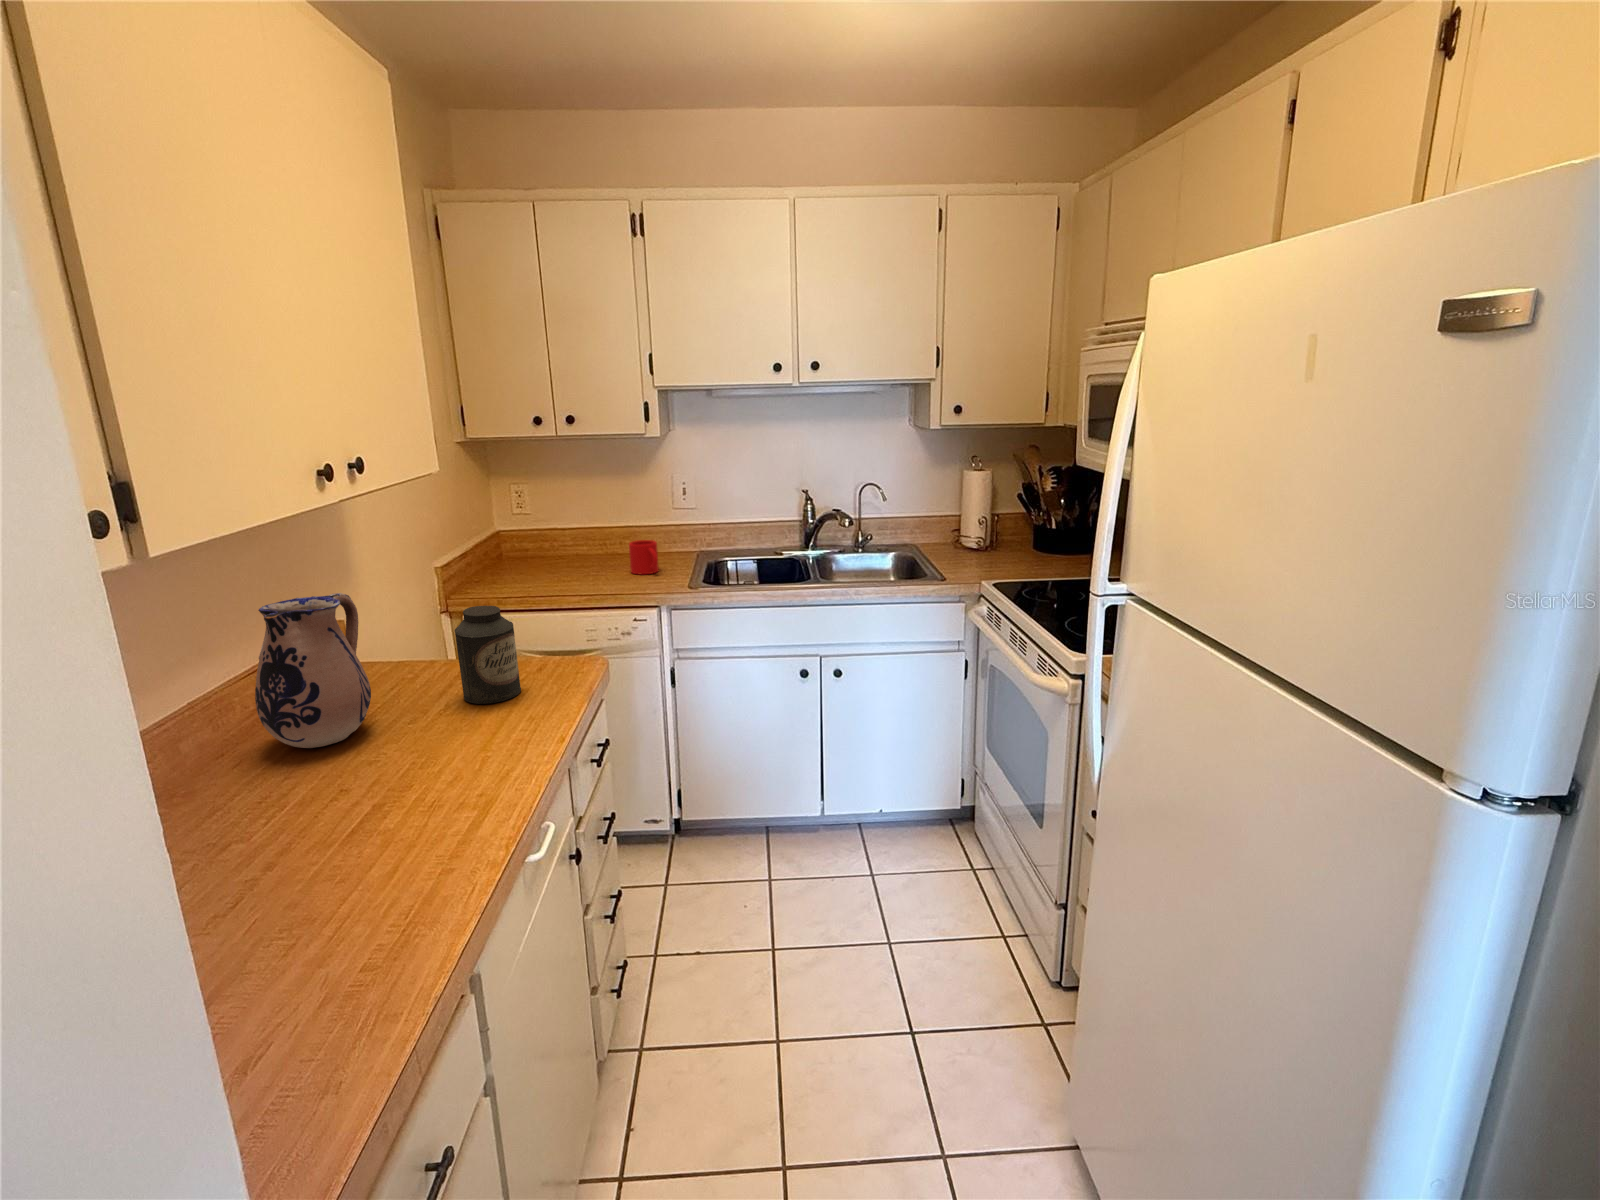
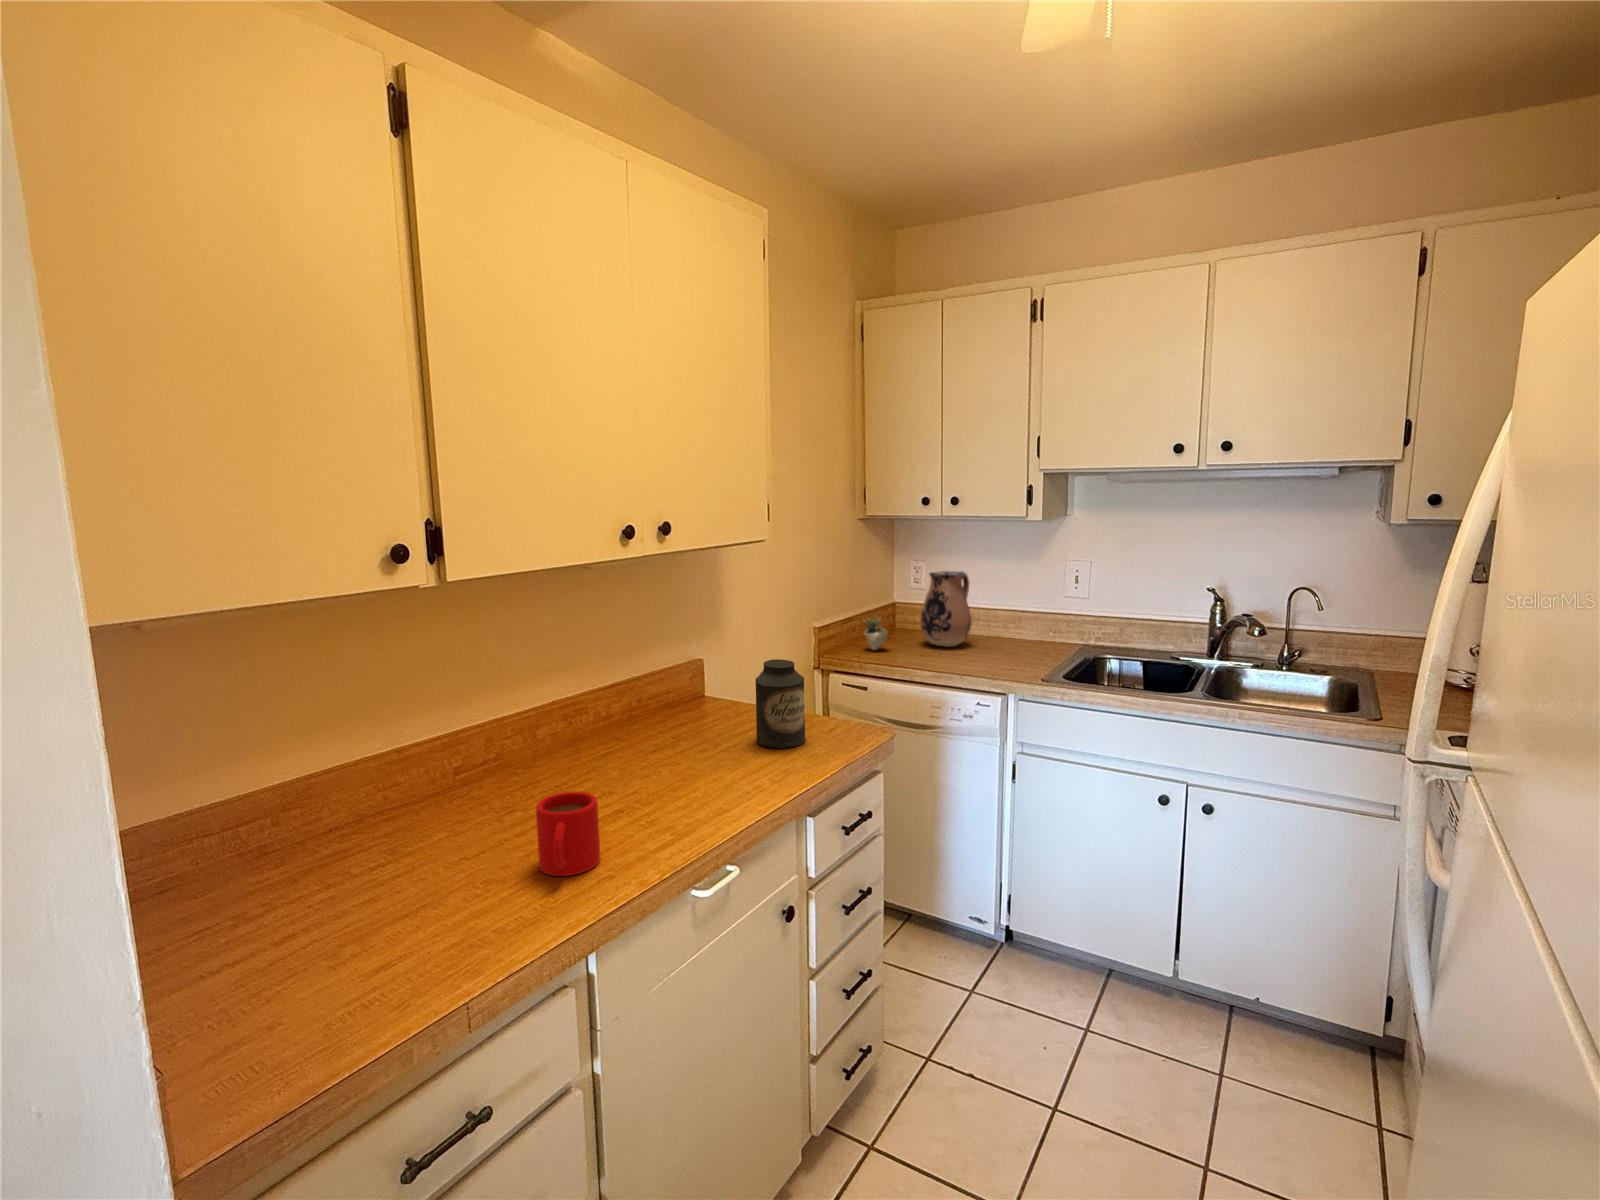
mug: present [629,540,659,575] -> present [536,792,600,876]
succulent plant: none [489,546,526,584] -> present [864,616,888,650]
ceramic pitcher: present [255,593,371,748] -> present [920,571,972,647]

